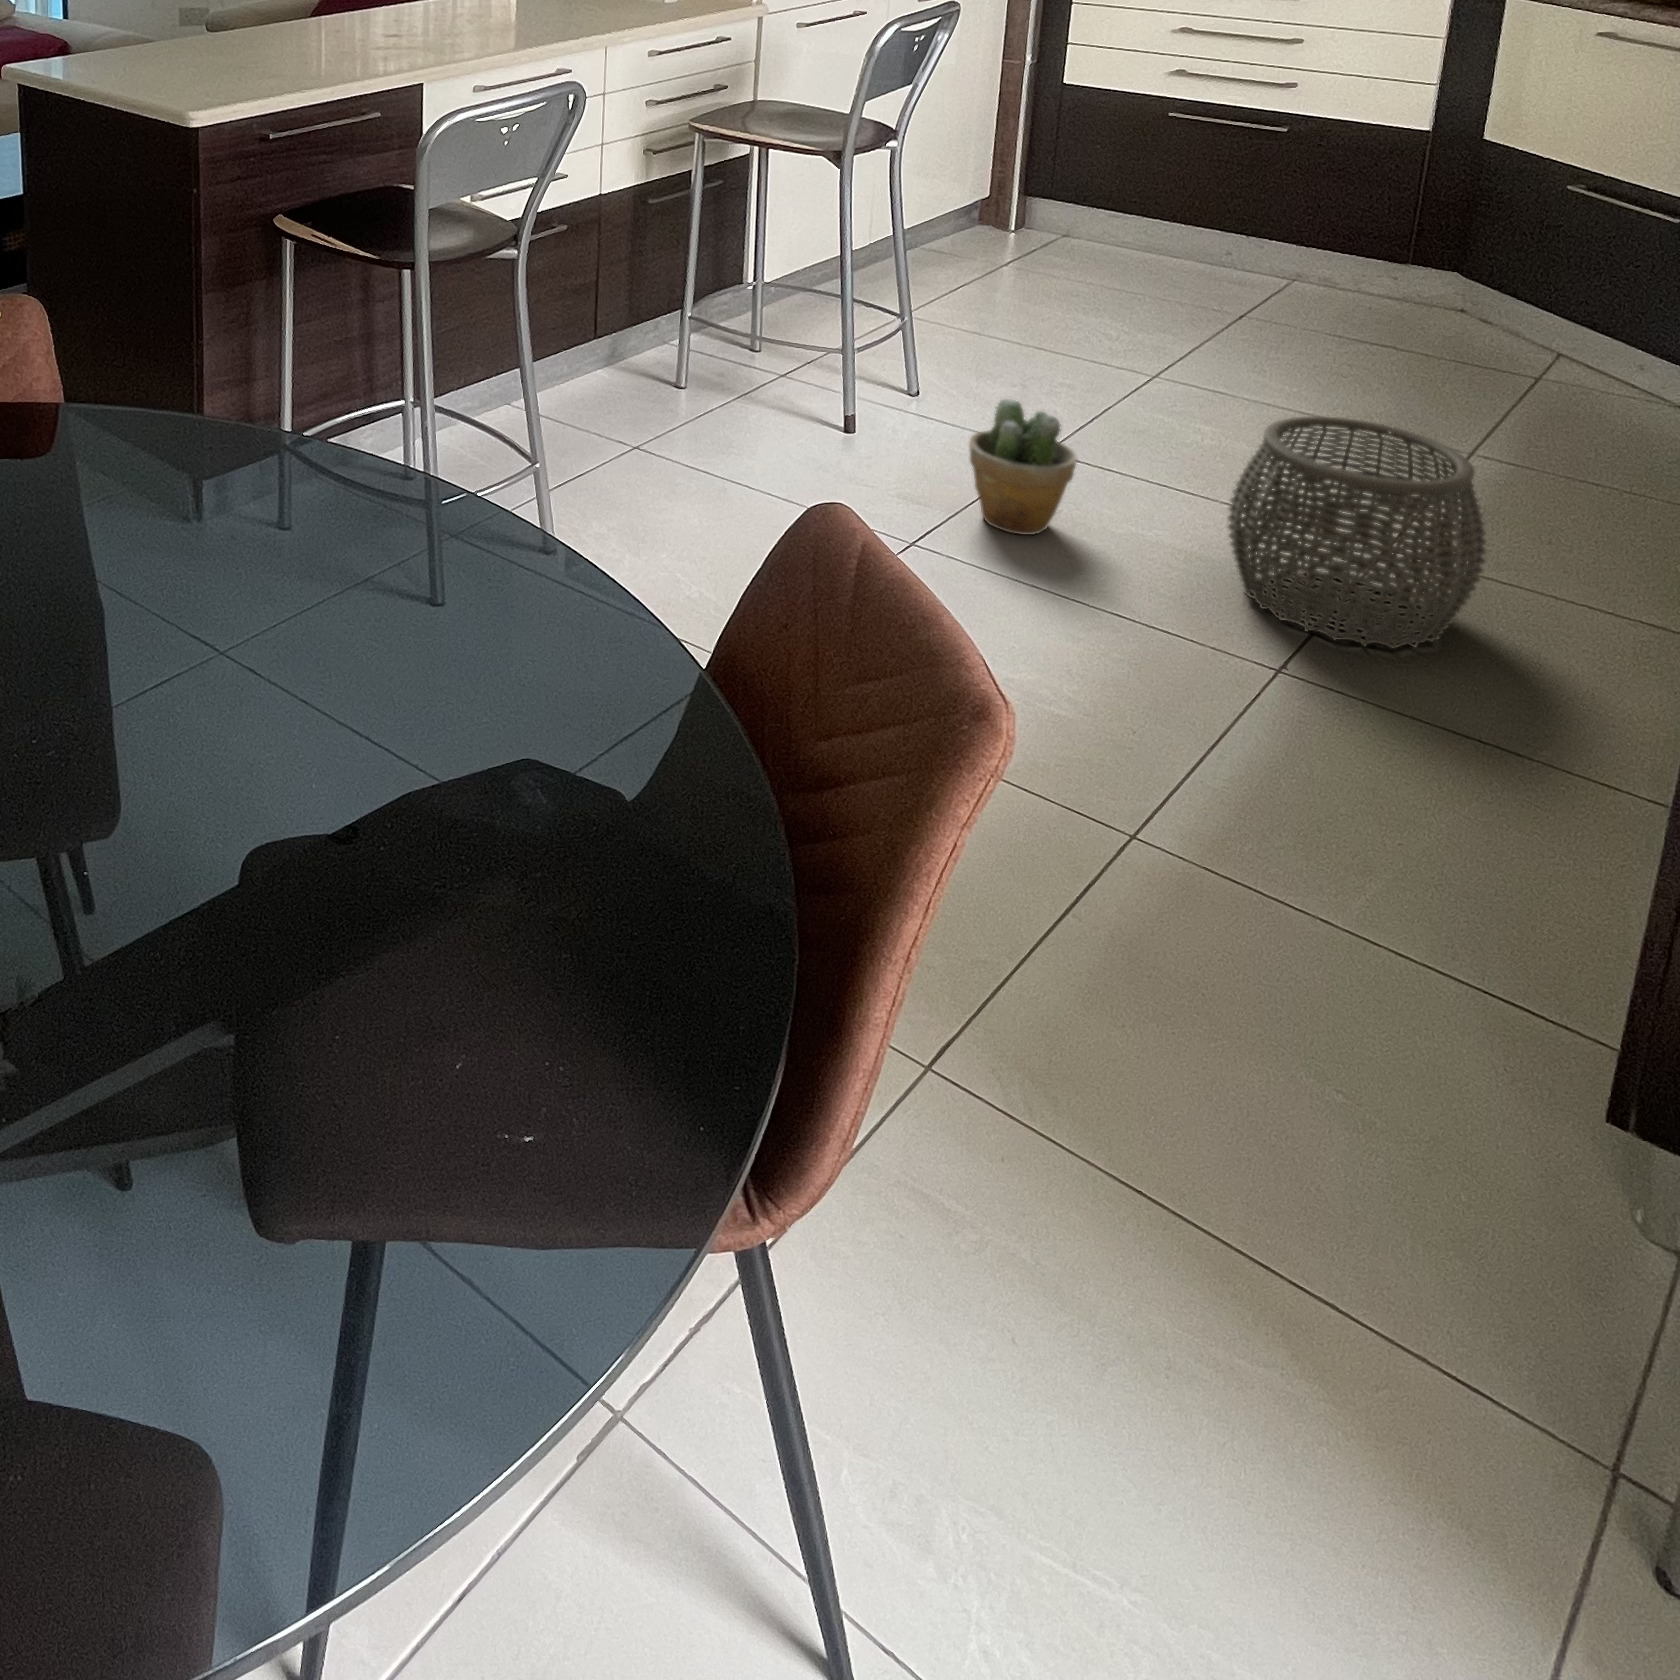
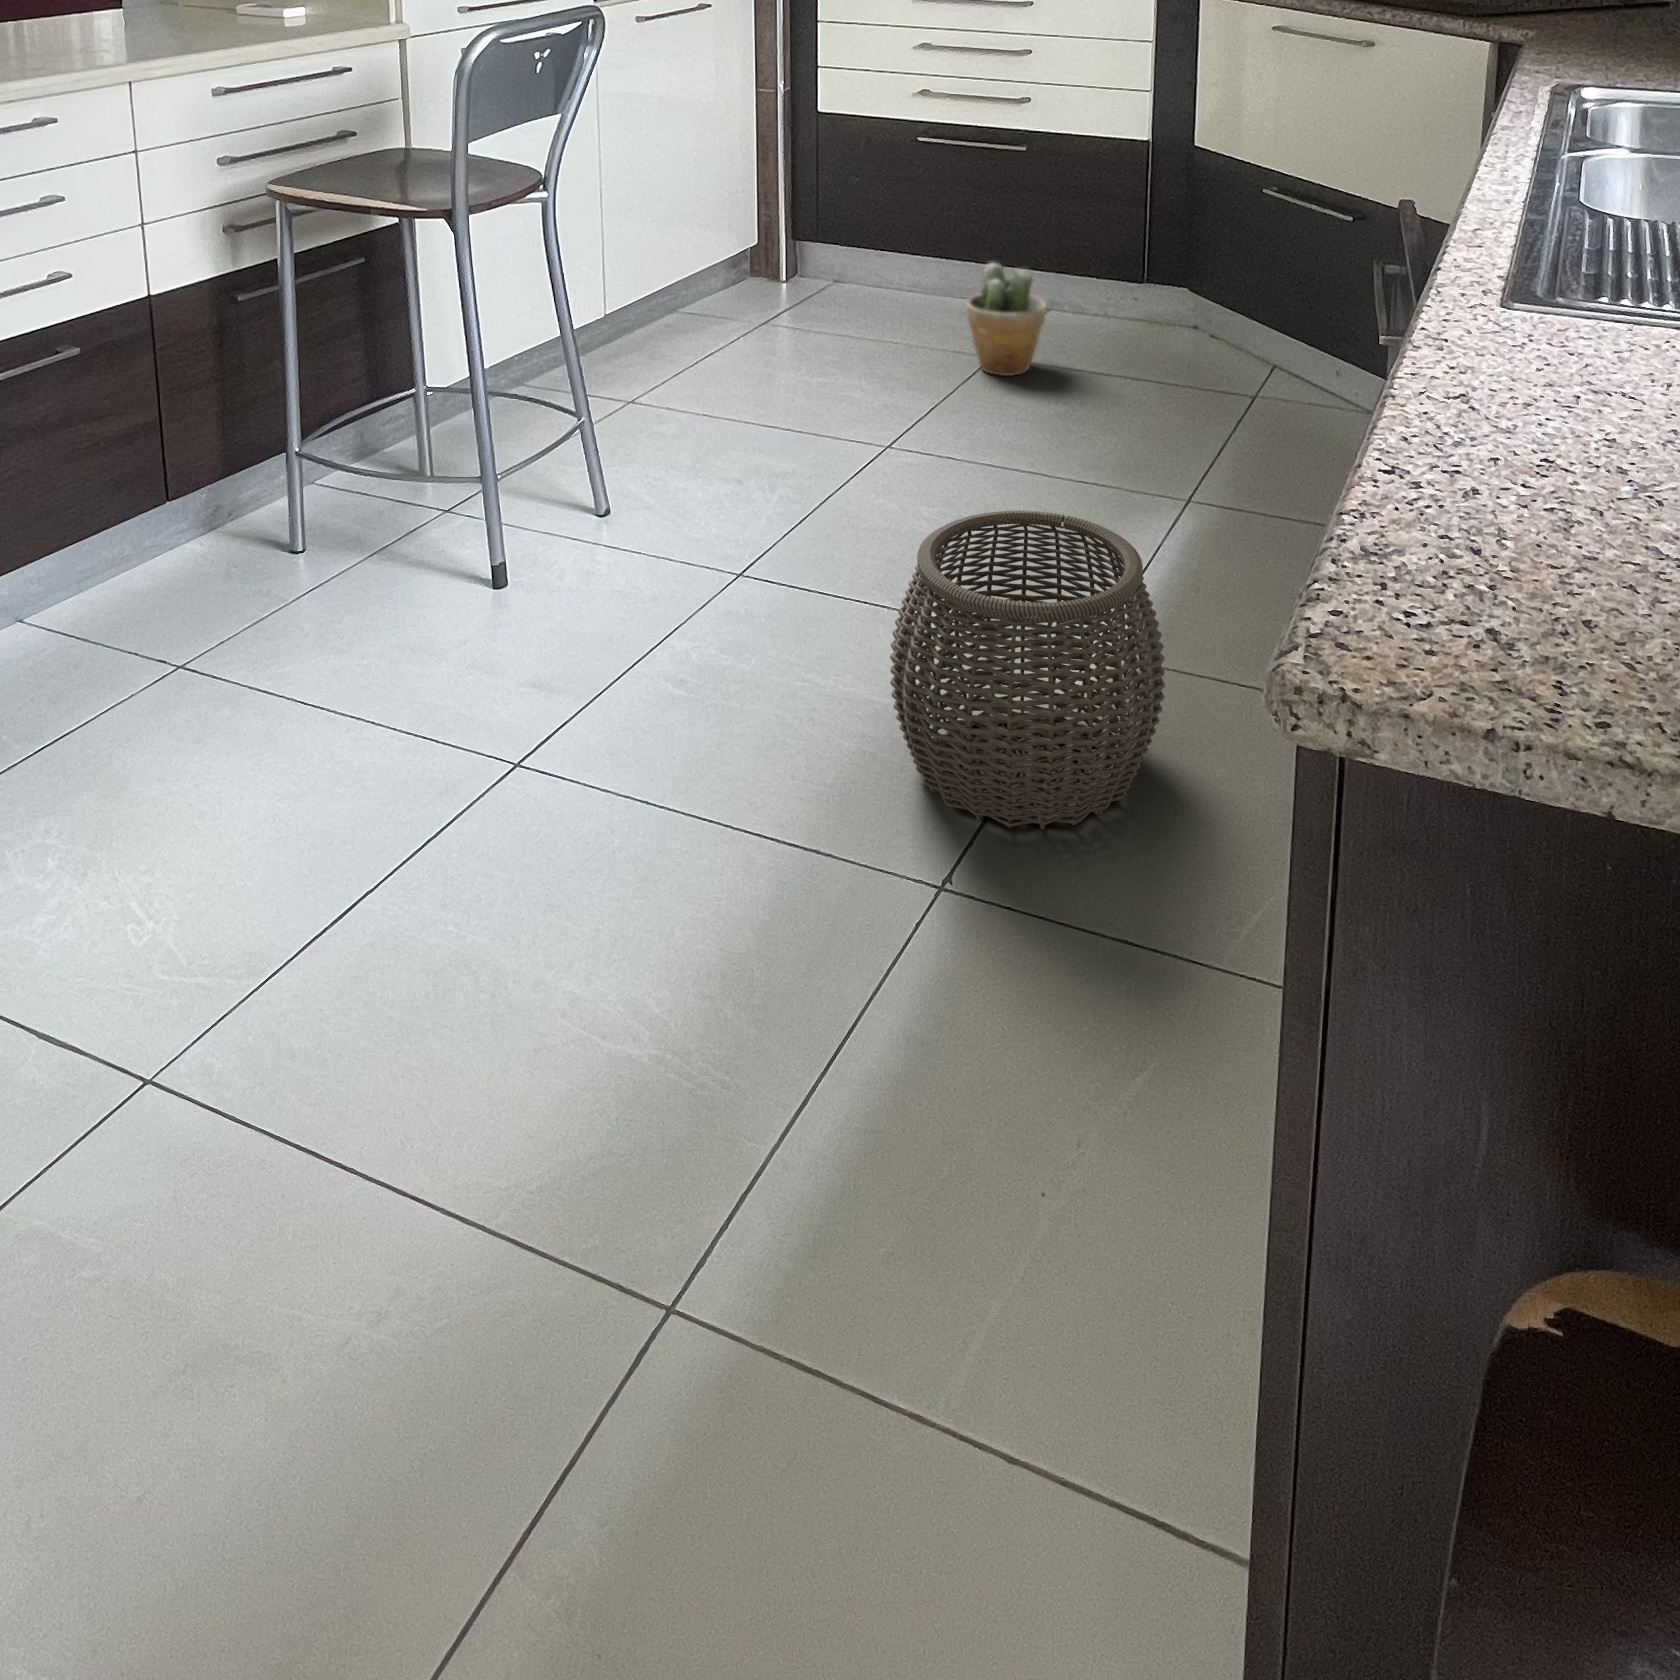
potted plant: present [969,399,1077,535] -> present [966,263,1046,376]

